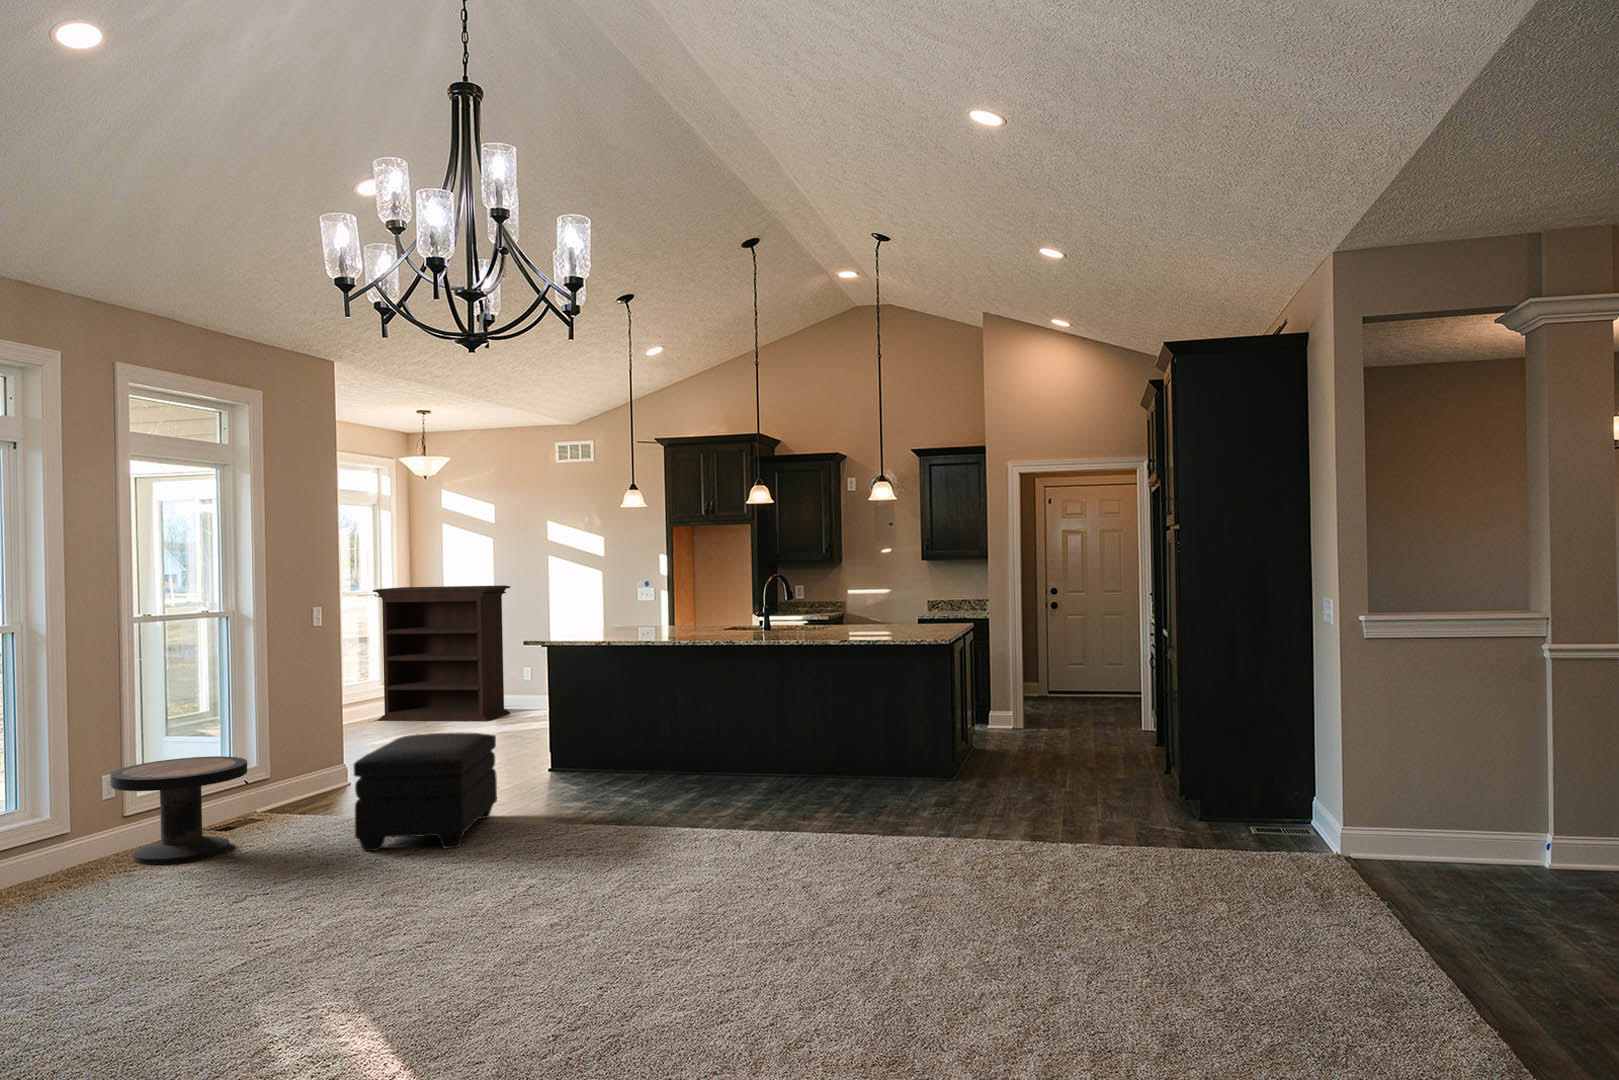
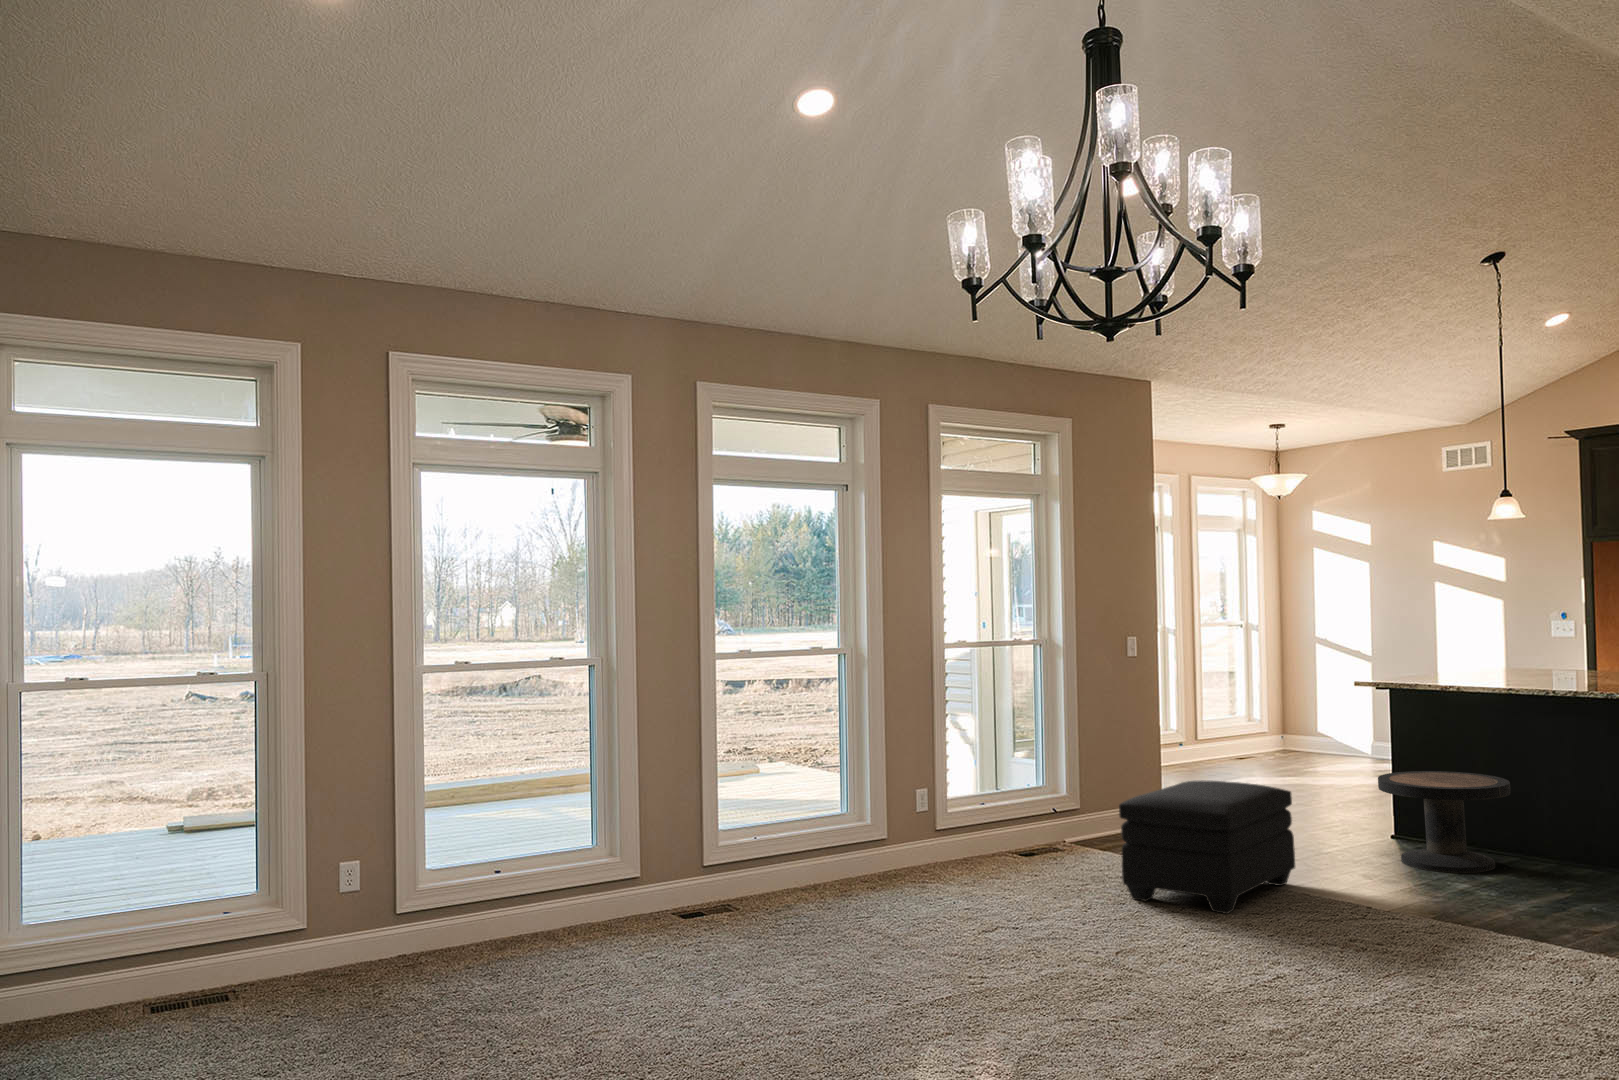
bookshelf: present [373,585,510,722] -> none [1229,617,1390,774]
side table: present [110,756,247,864] -> present [1378,771,1510,873]

